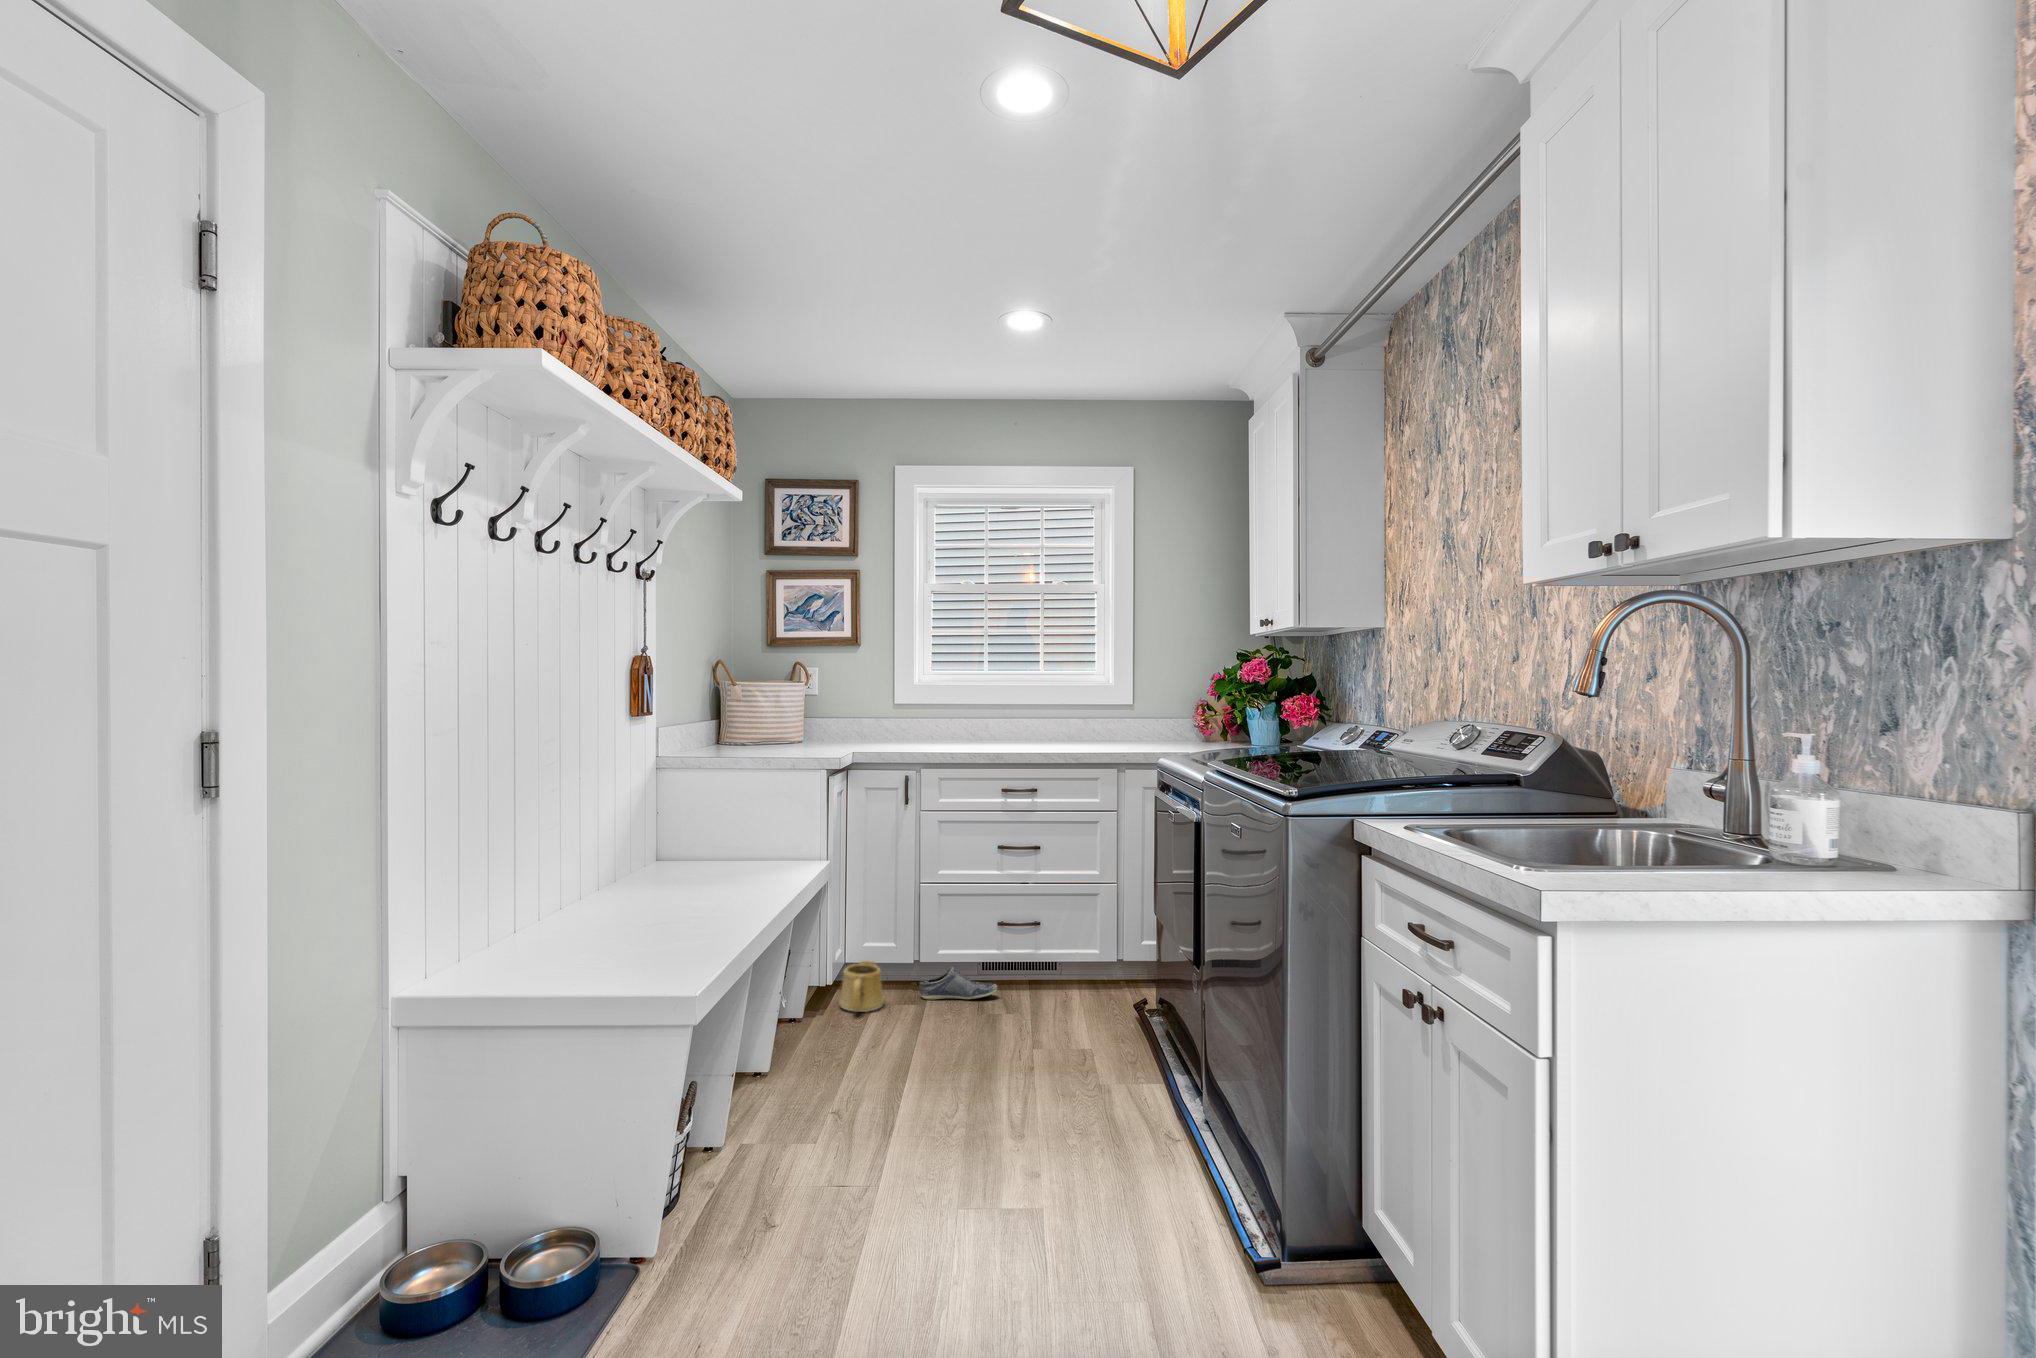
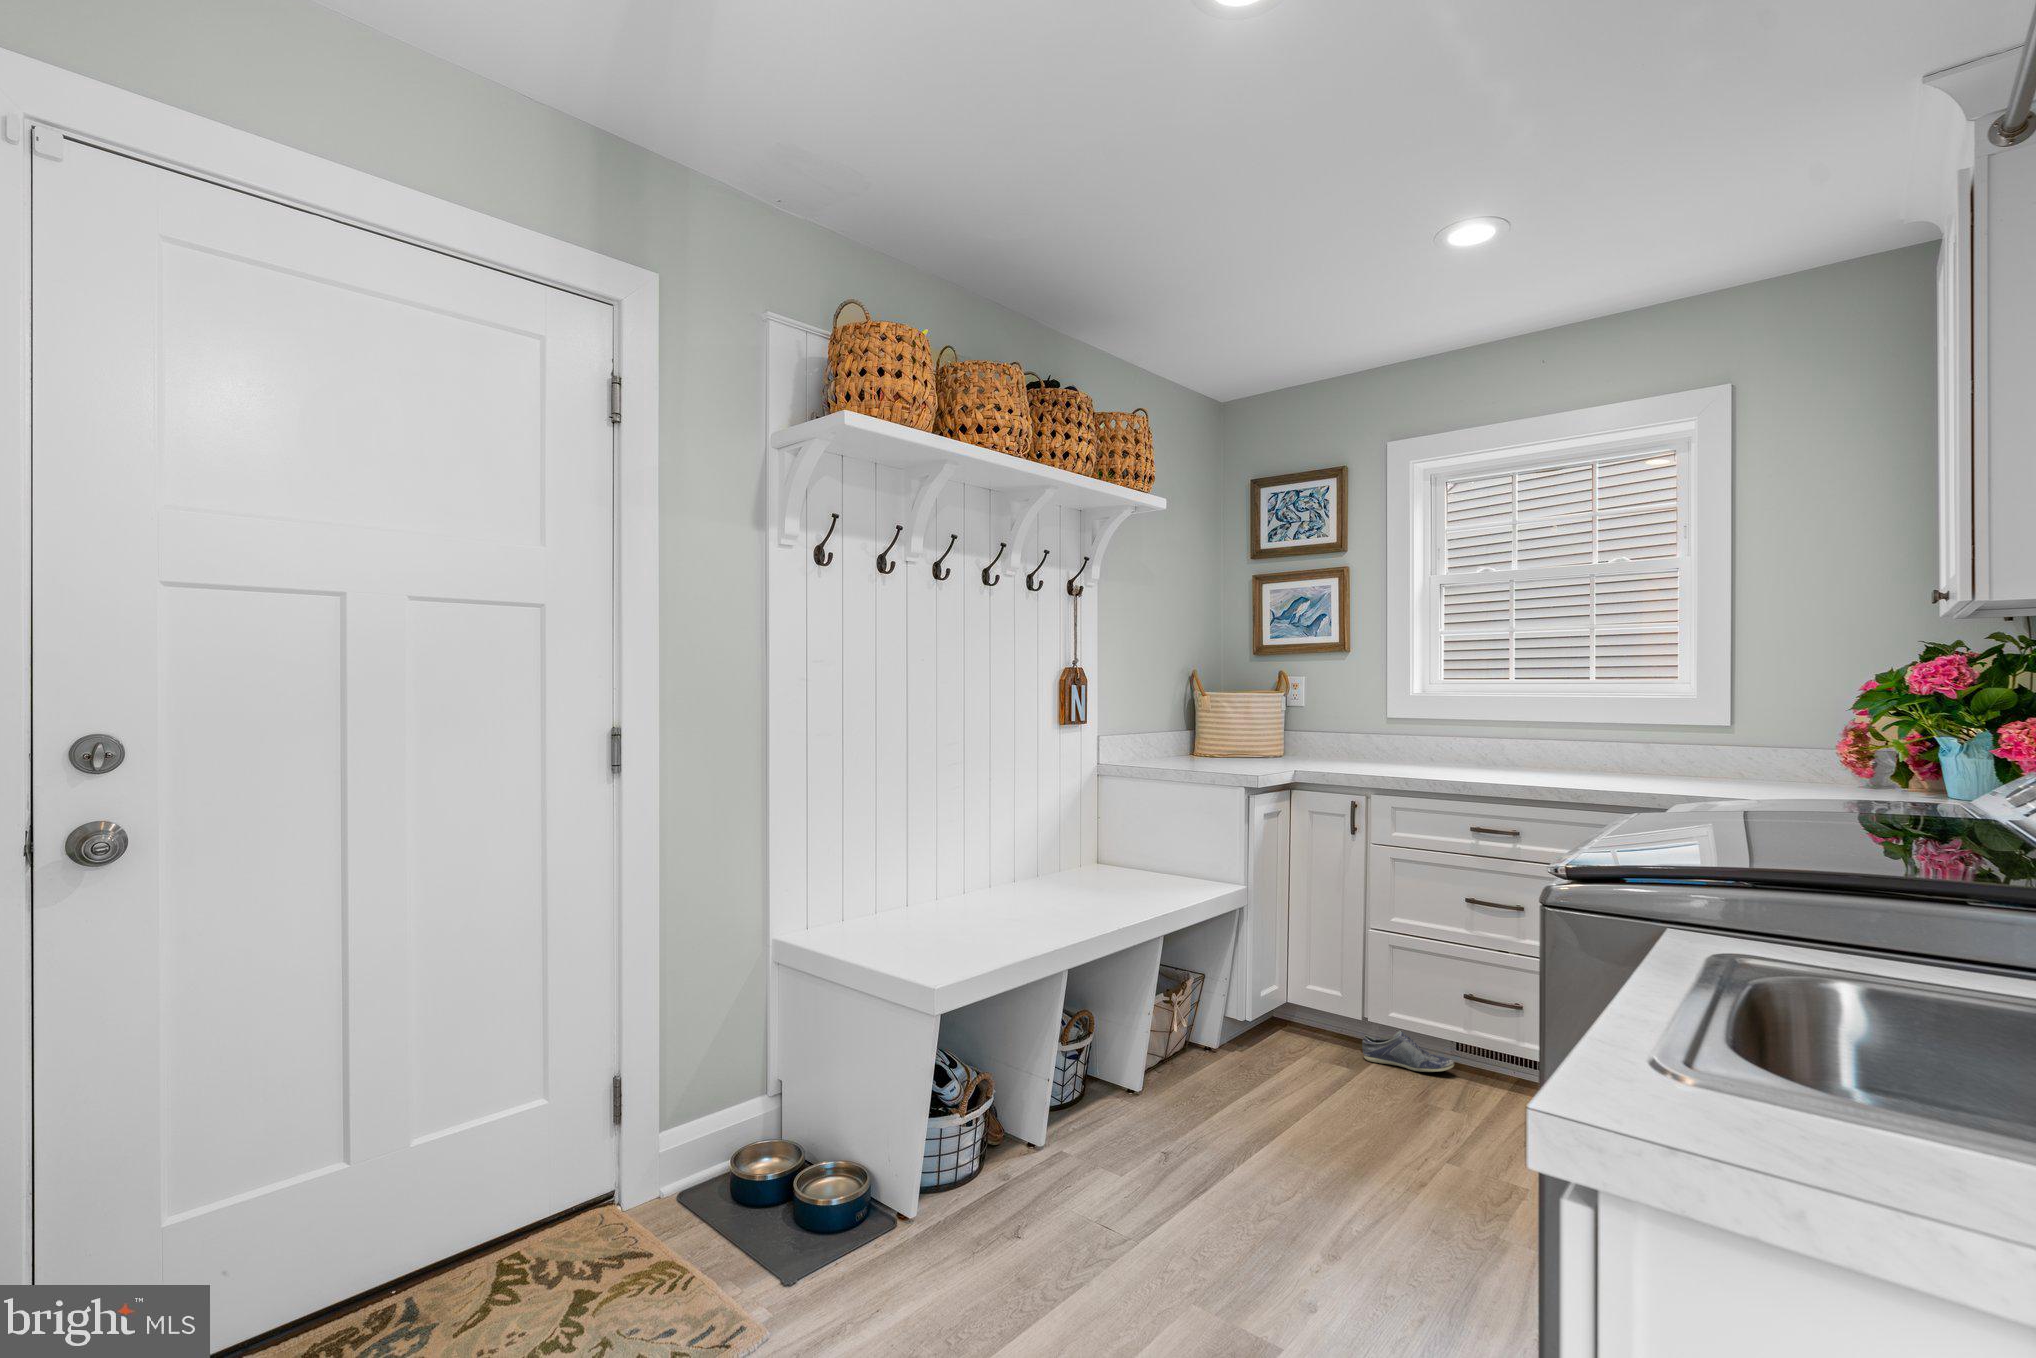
watering can: present [839,960,884,1012] -> none [1267,1004,1318,1059]

